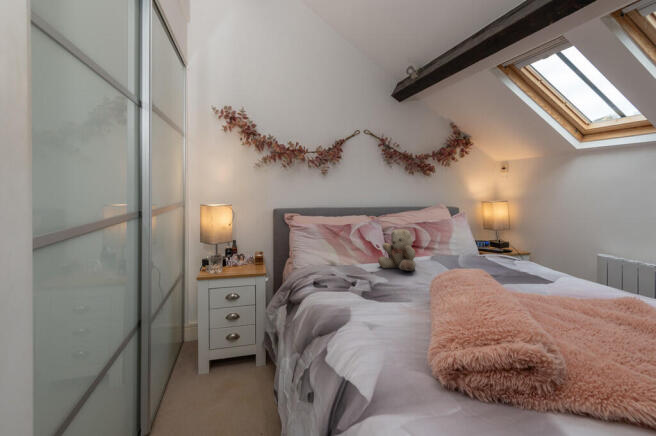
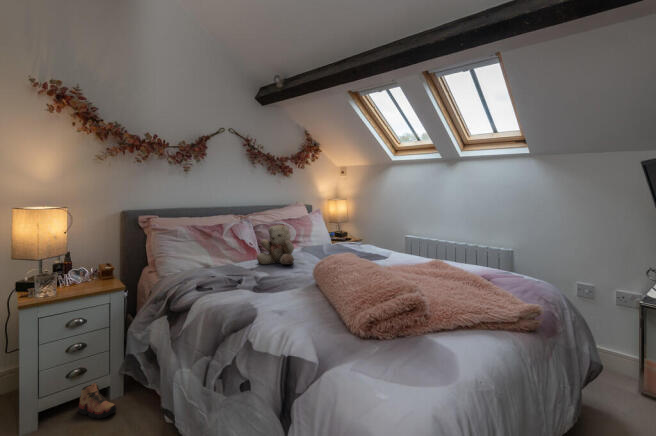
shoe: none [230,353,255,383] -> present [78,383,117,419]

